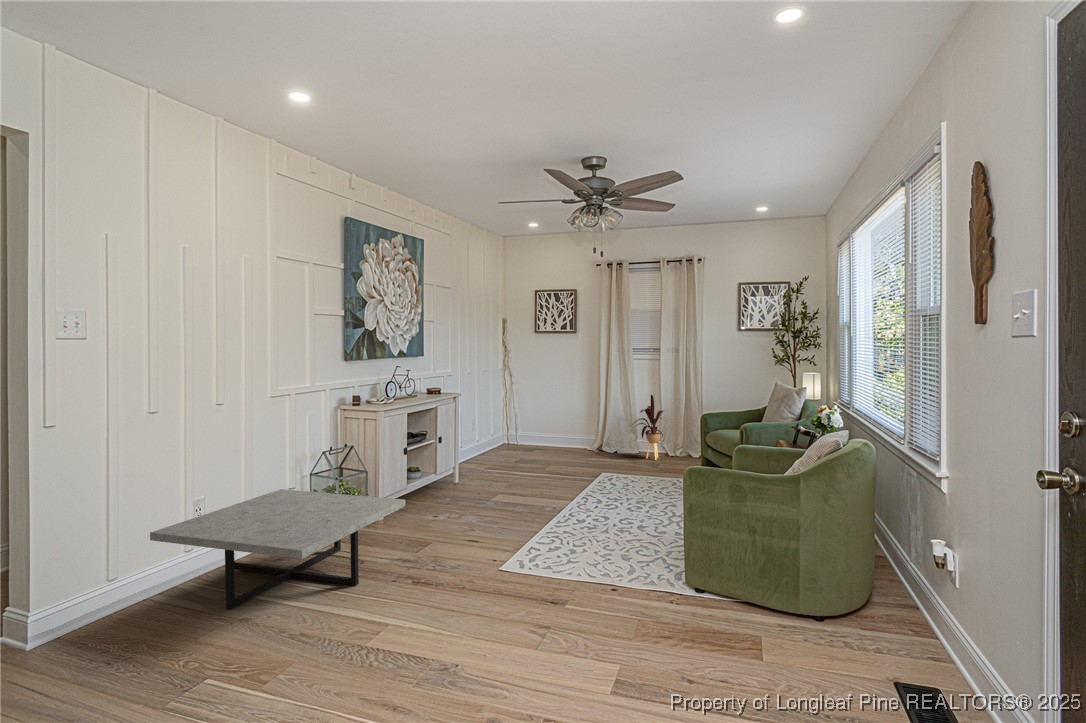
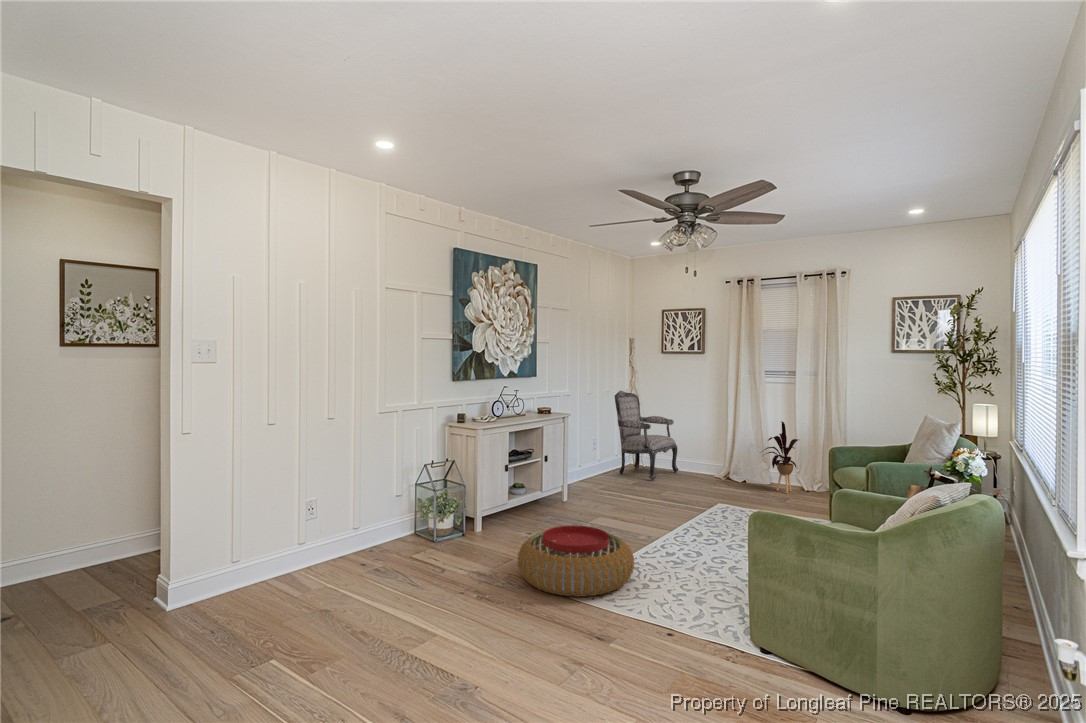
armchair: none [492,370,553,458] -> present [615,391,679,481]
coffee table: present [150,489,405,609] -> none [263,496,482,601]
pouf: none [446,502,562,569] -> present [518,525,634,597]

